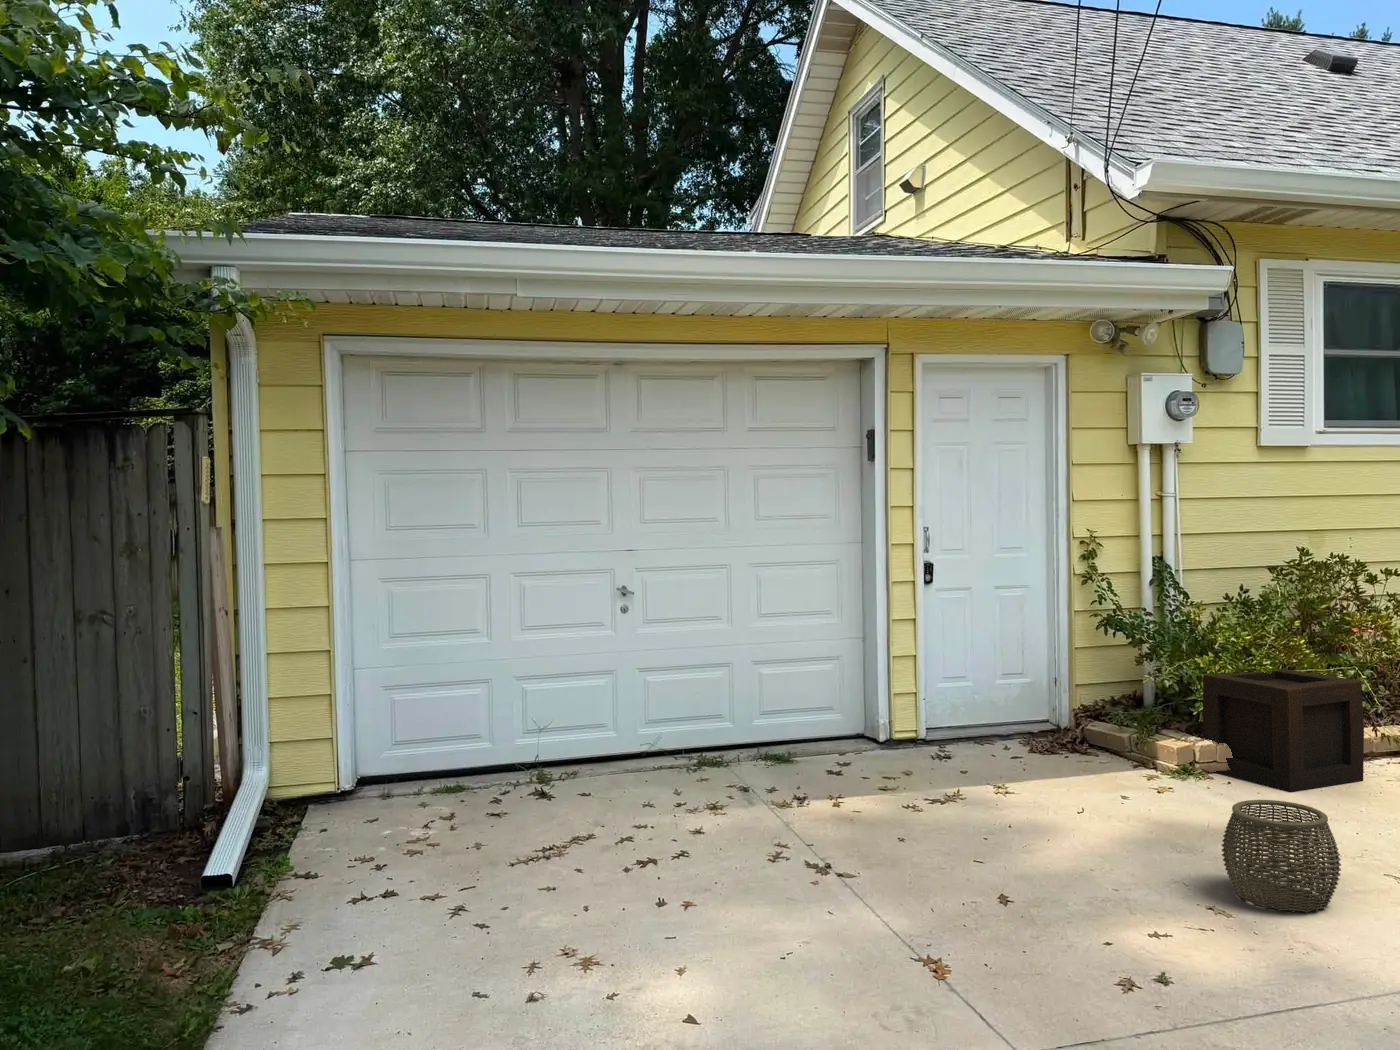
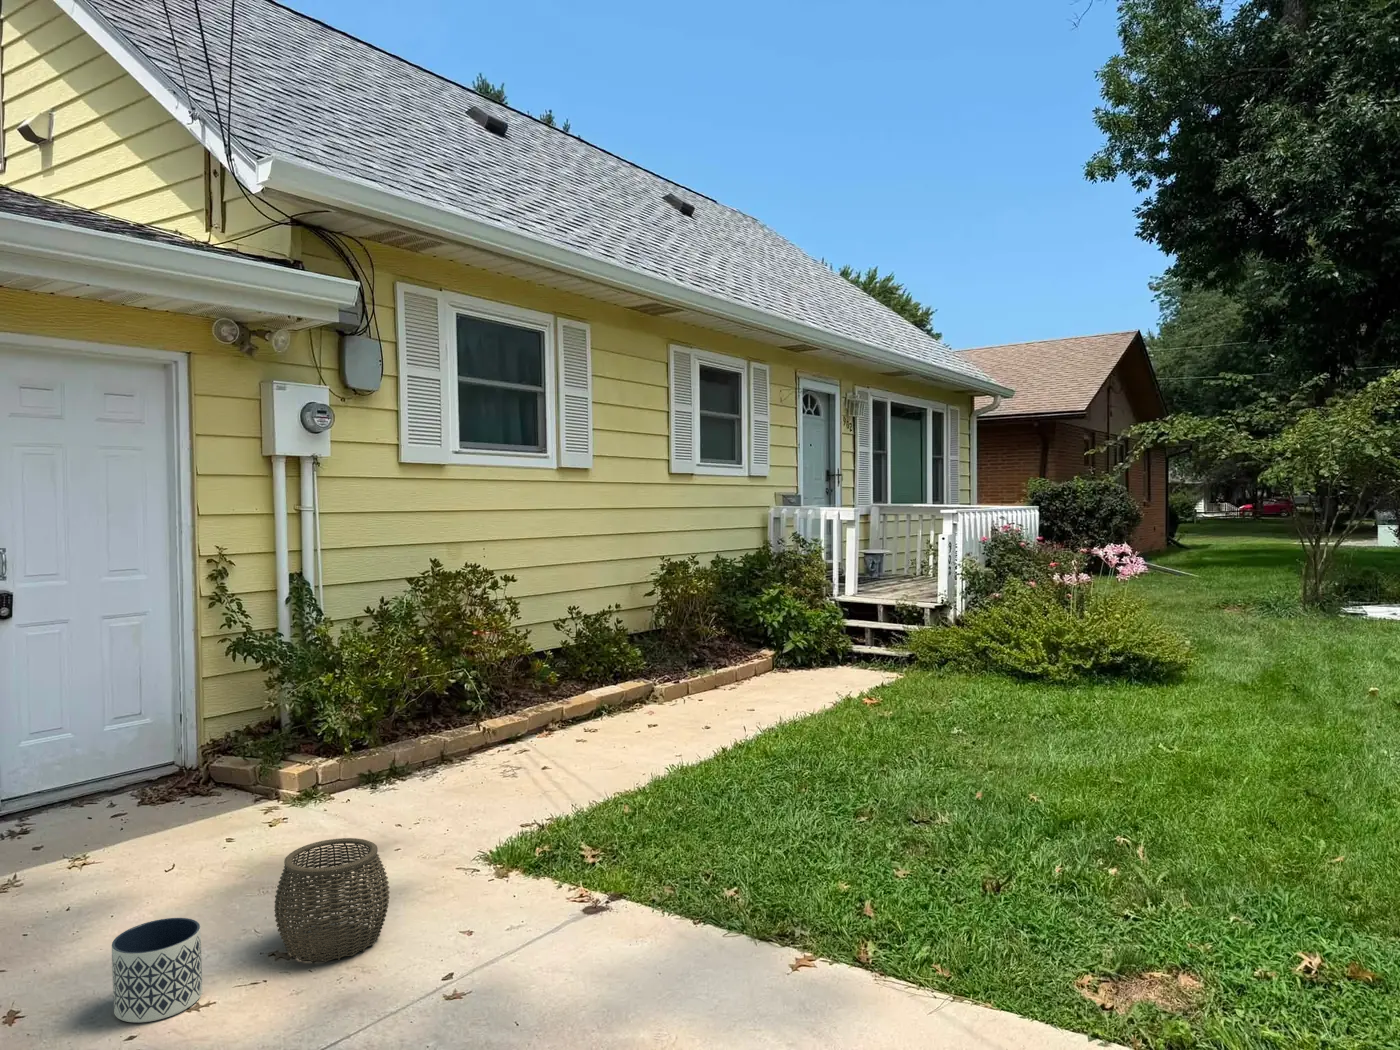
wooden crate: present [1203,668,1364,793] -> none [328,677,470,803]
planter: none [1097,835,1170,917] -> present [112,918,202,1023]

